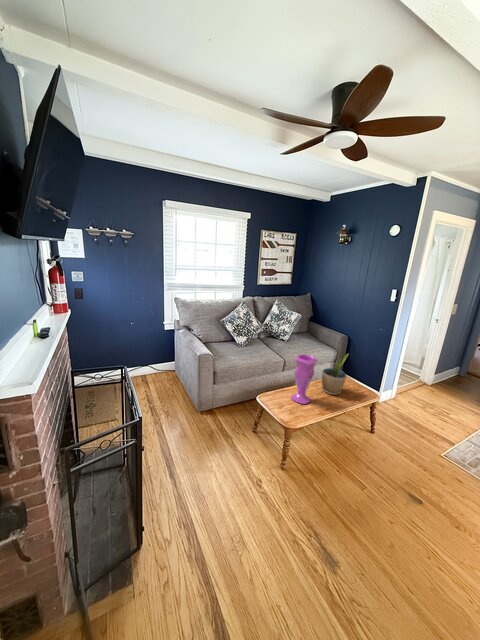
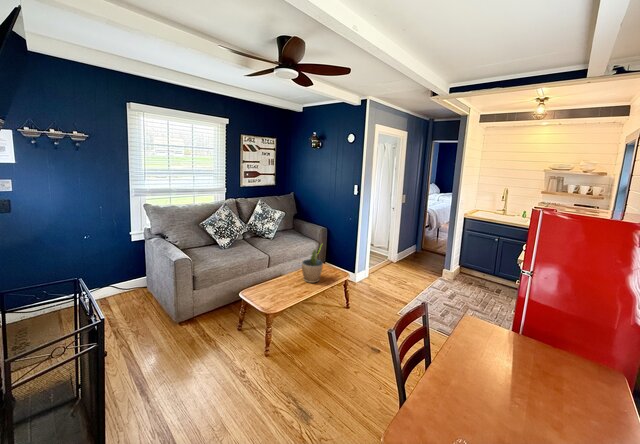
vase: present [291,354,318,404] -> none [272,248,294,294]

